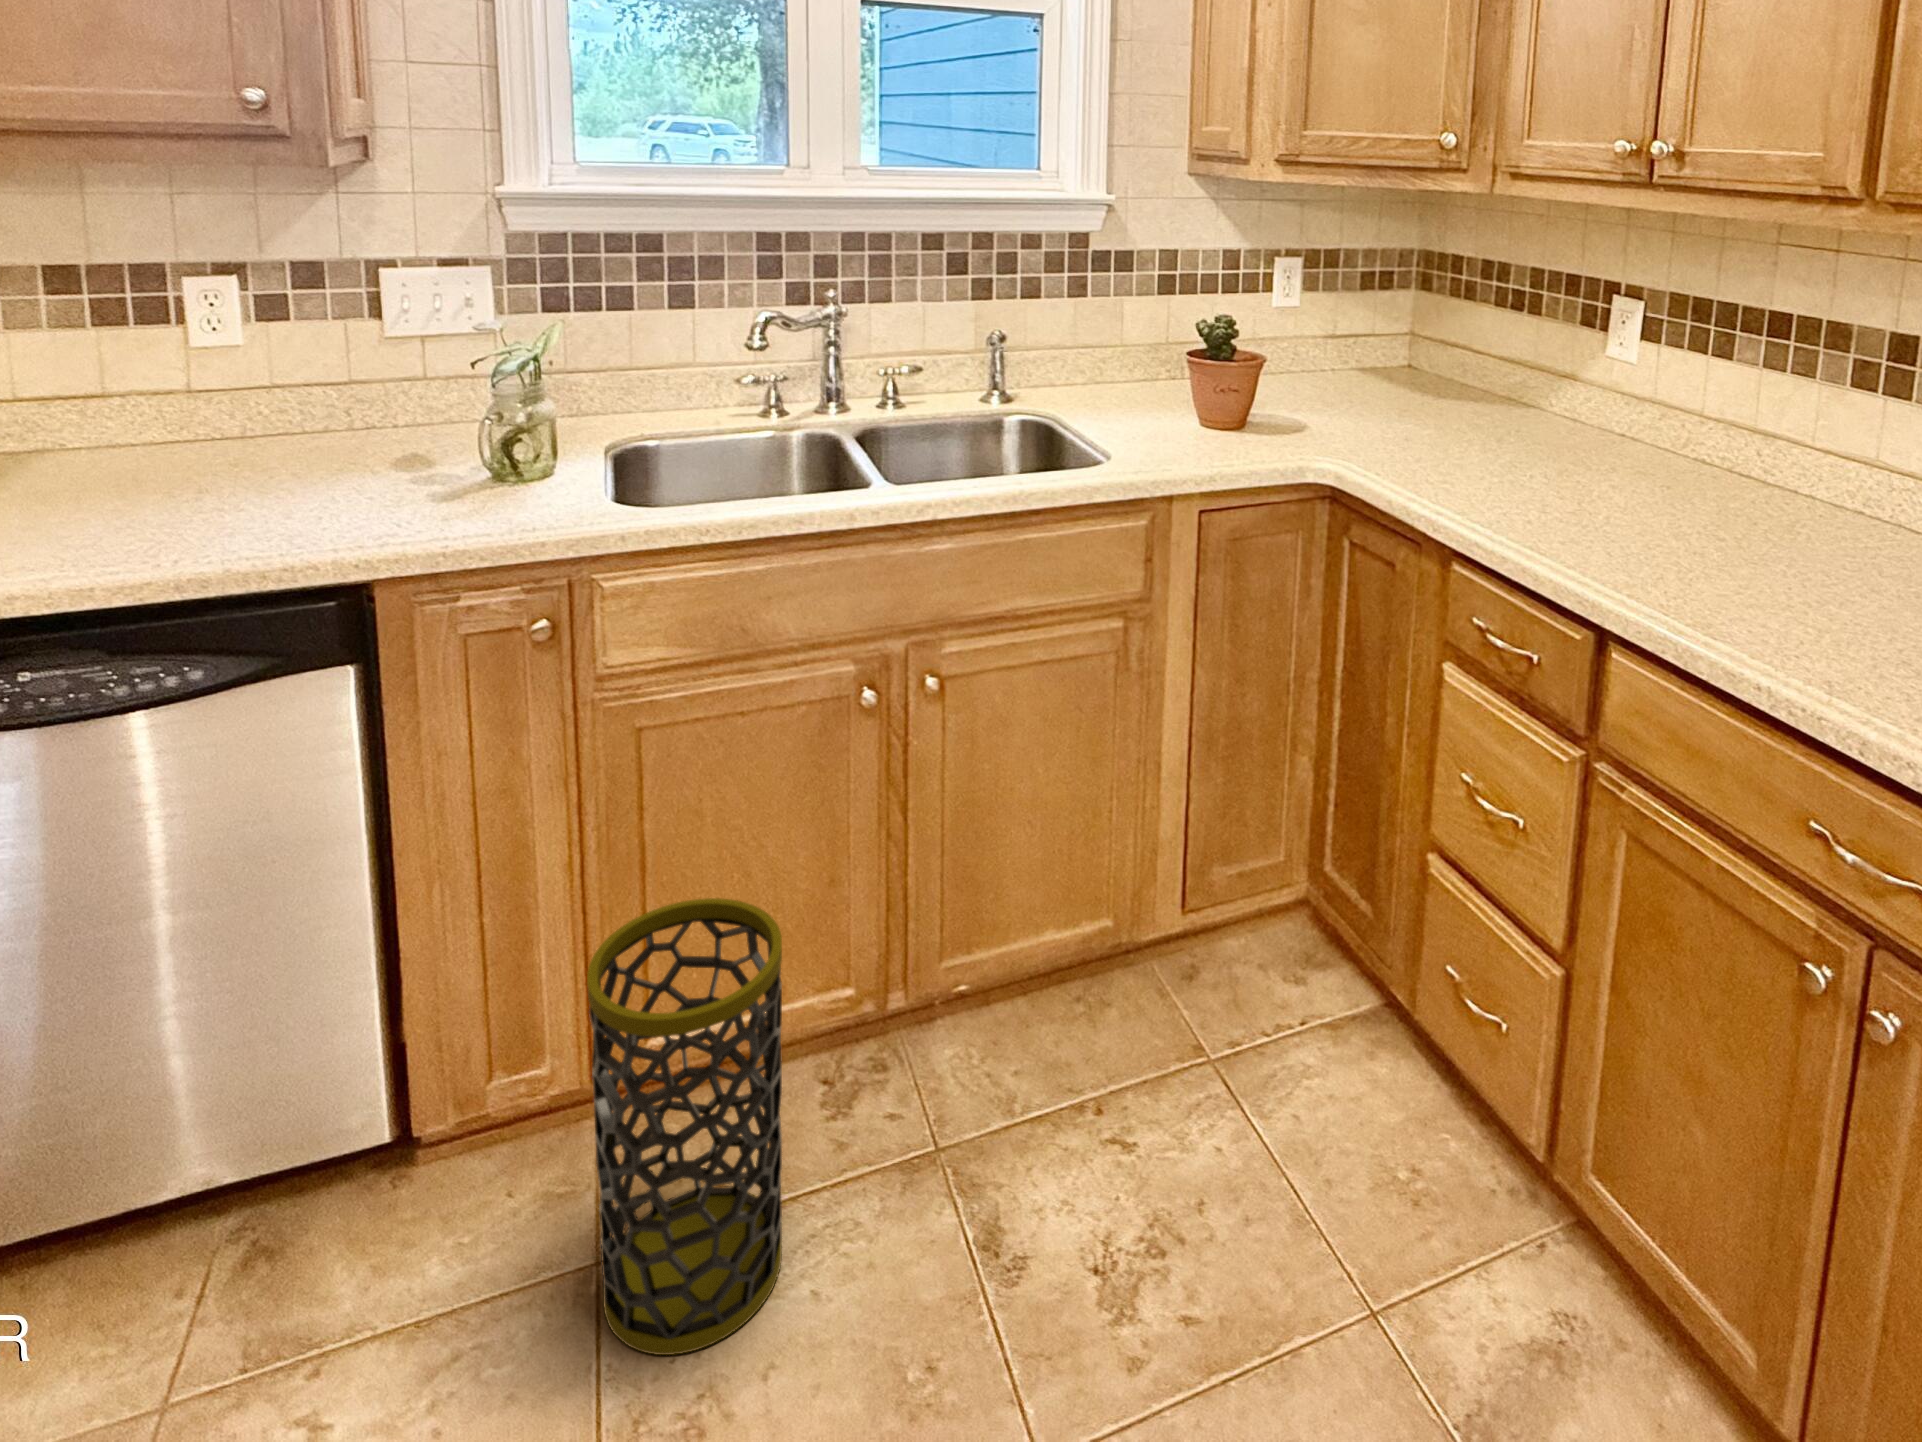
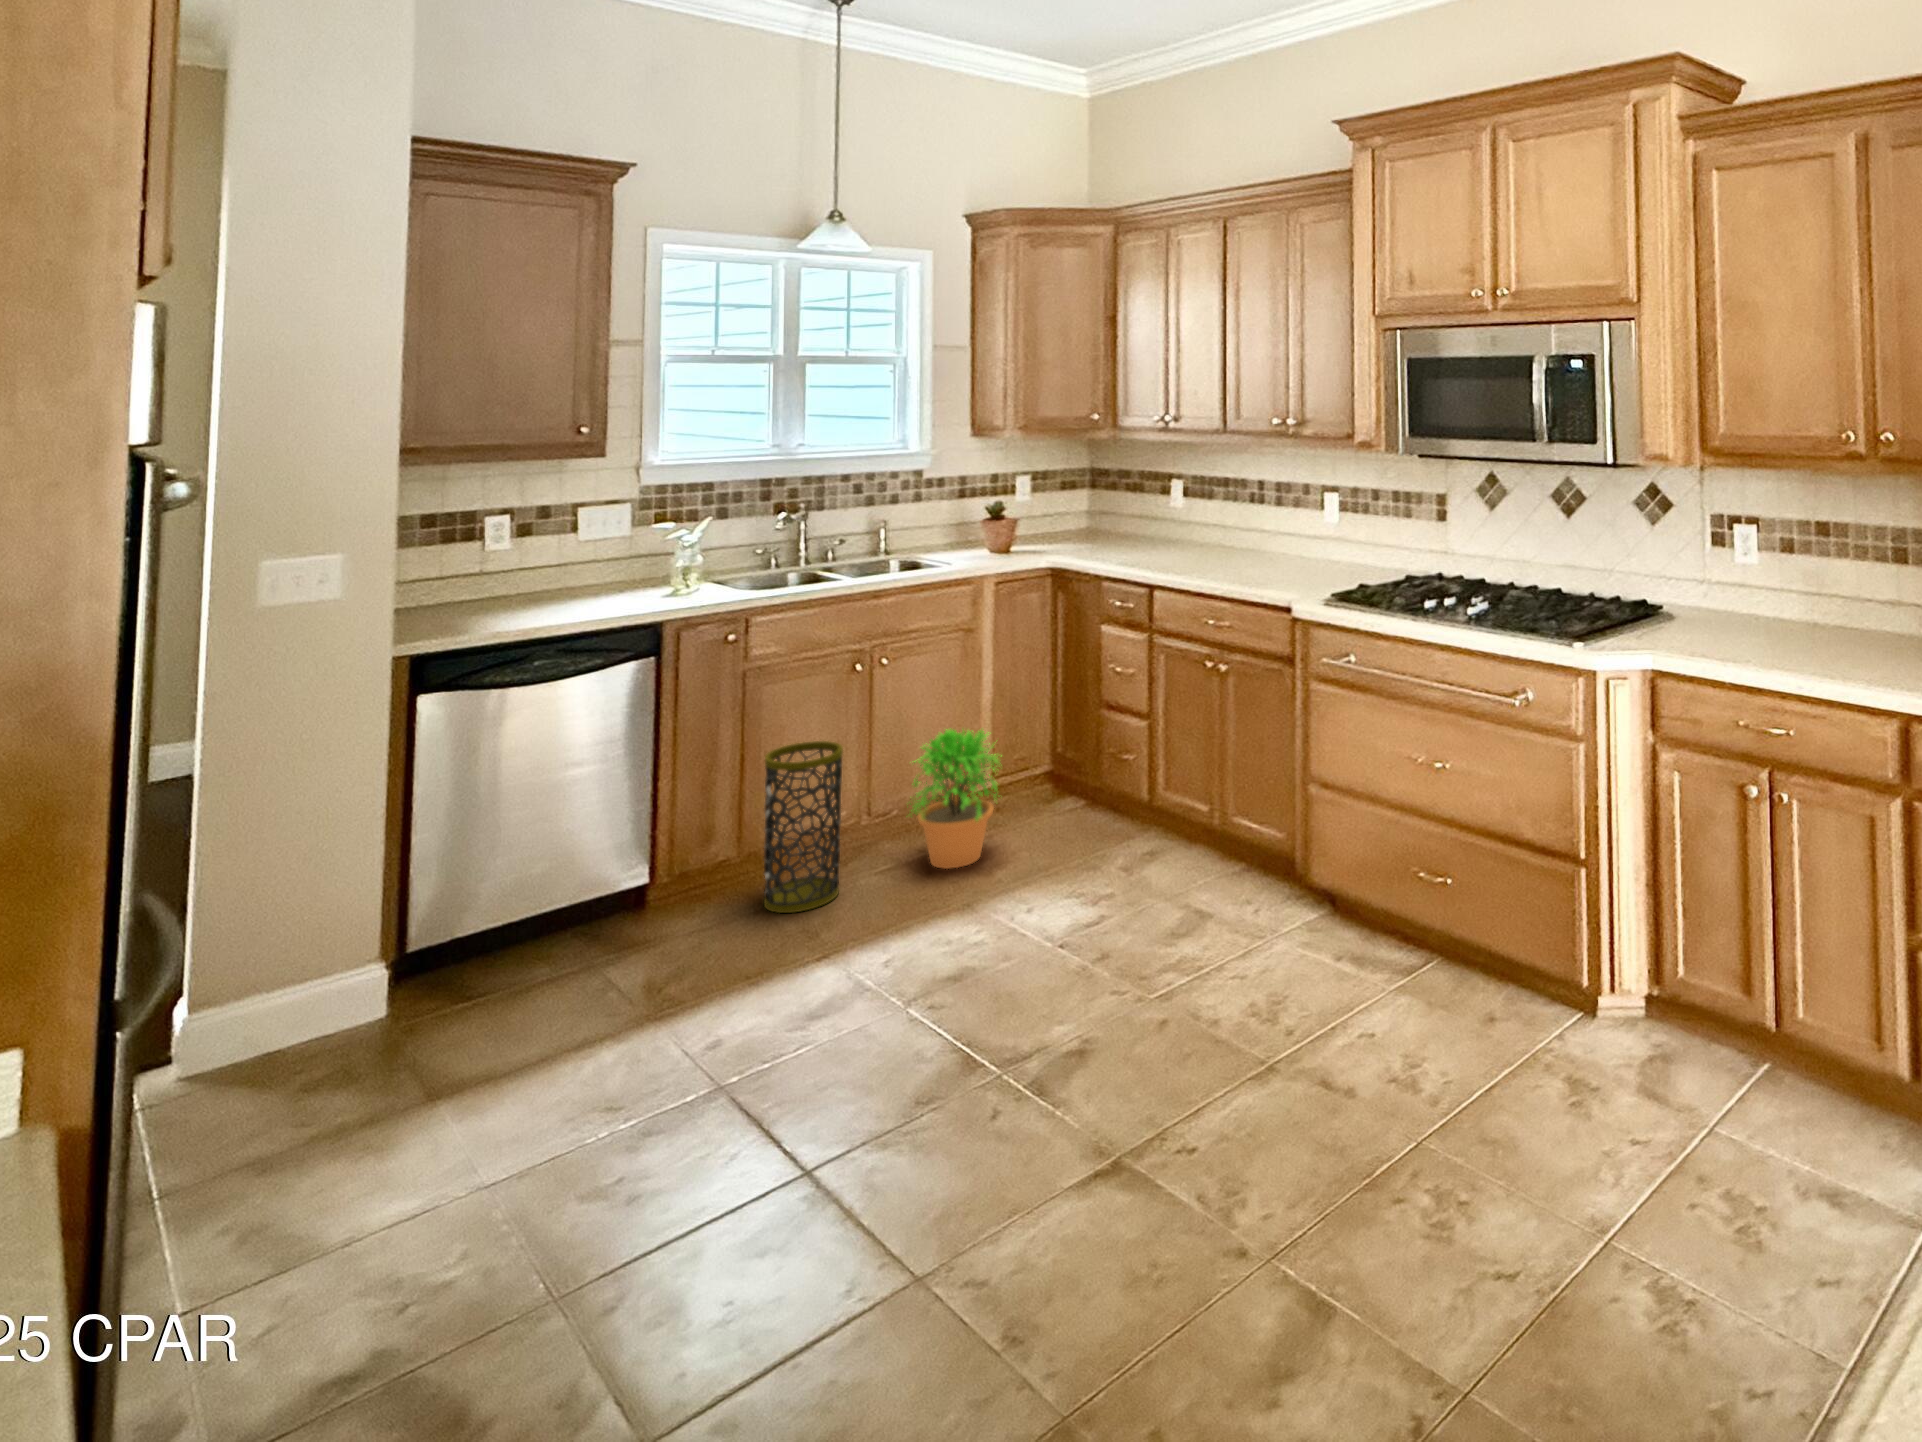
potted plant: none [952,884,1194,1257] -> present [910,729,998,868]

